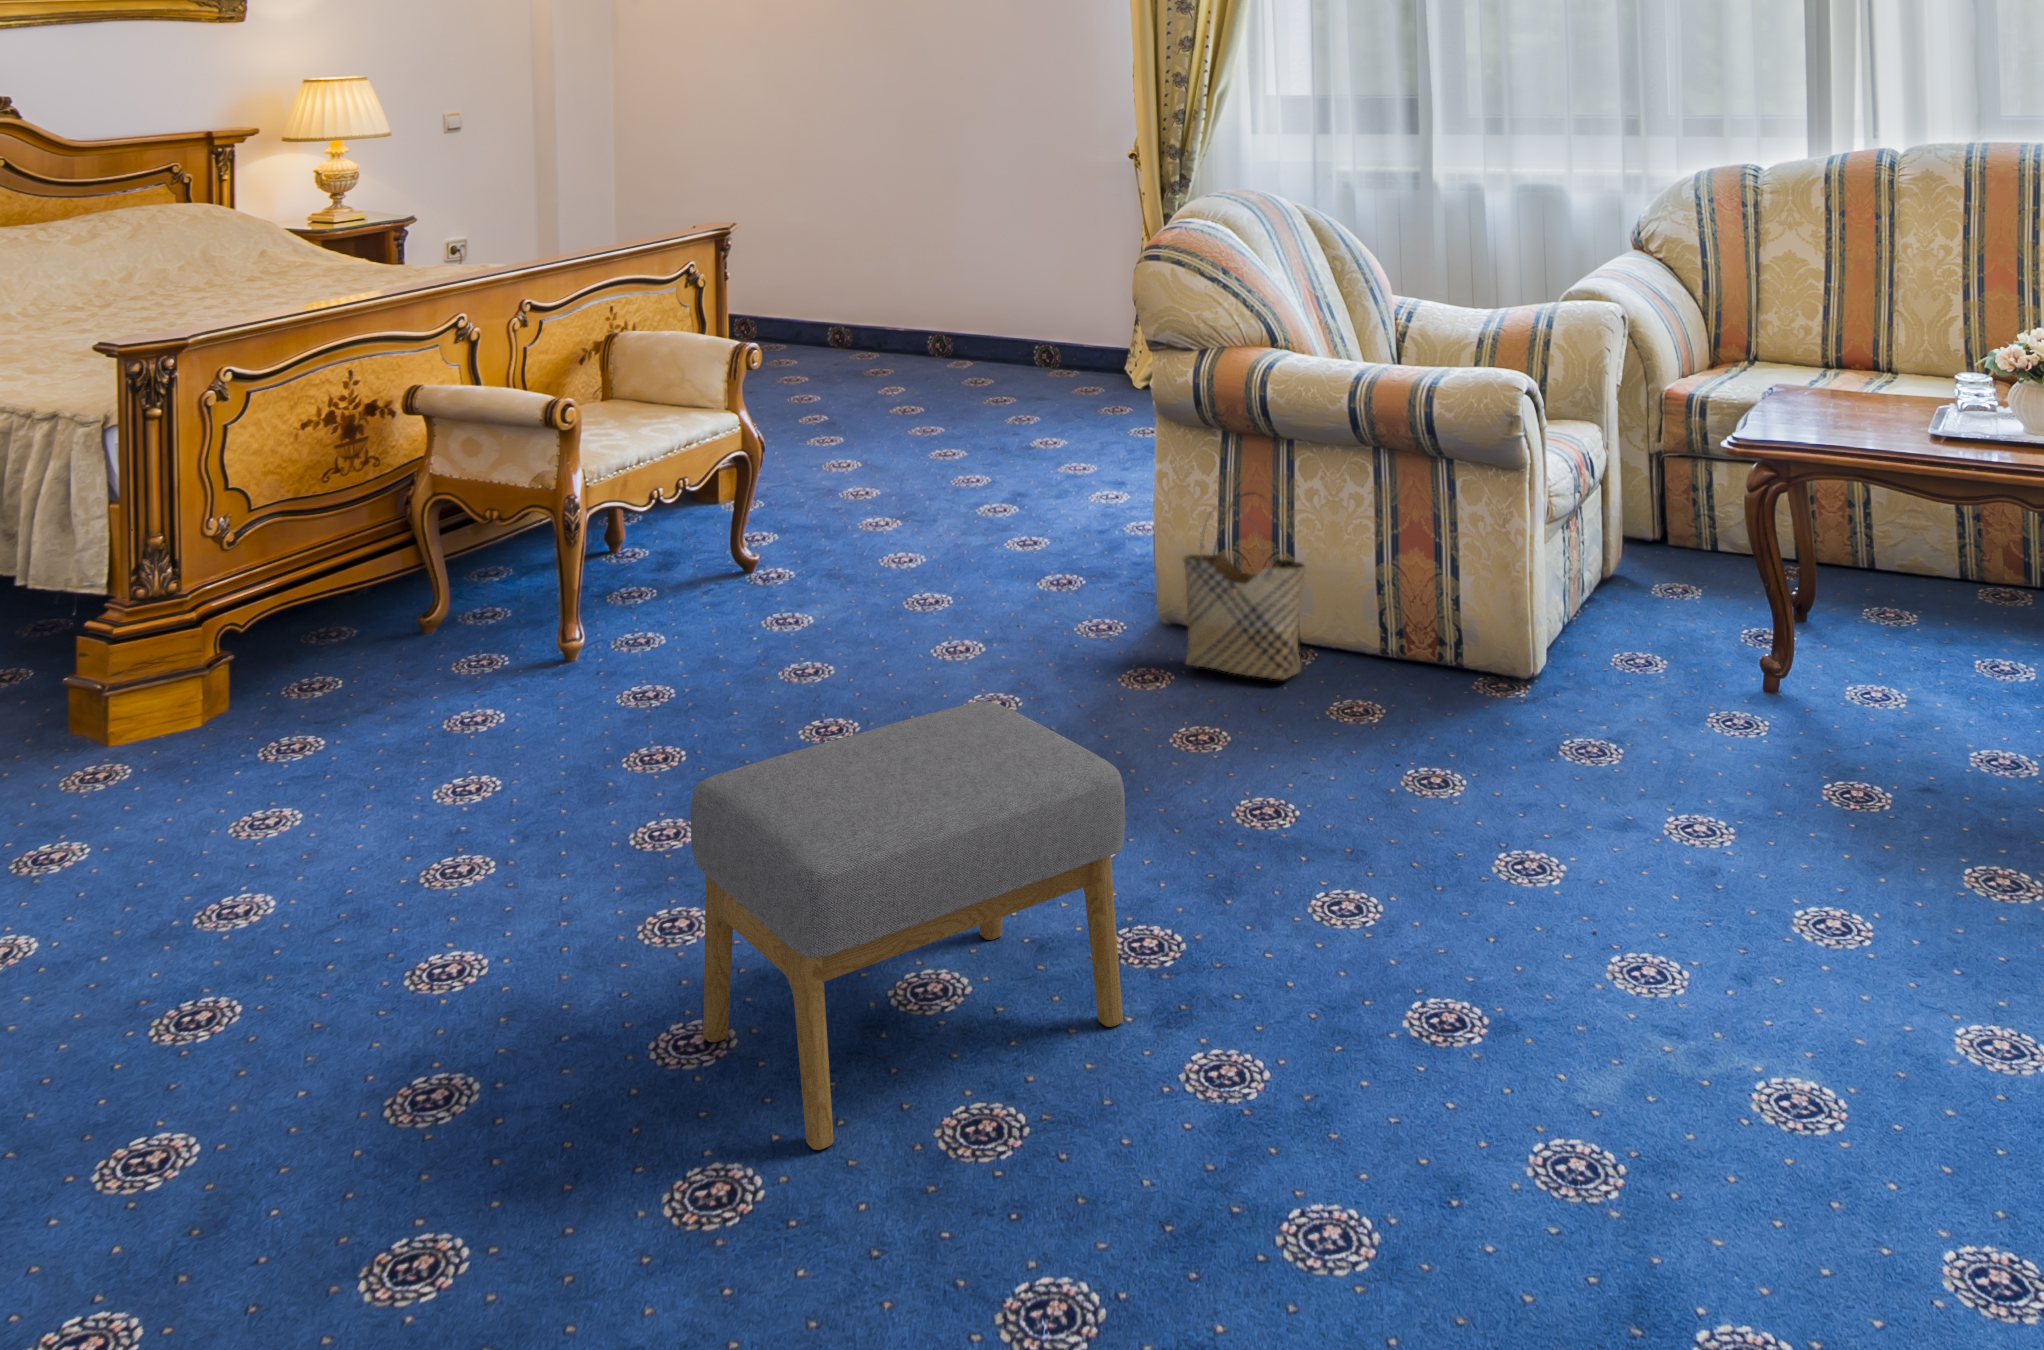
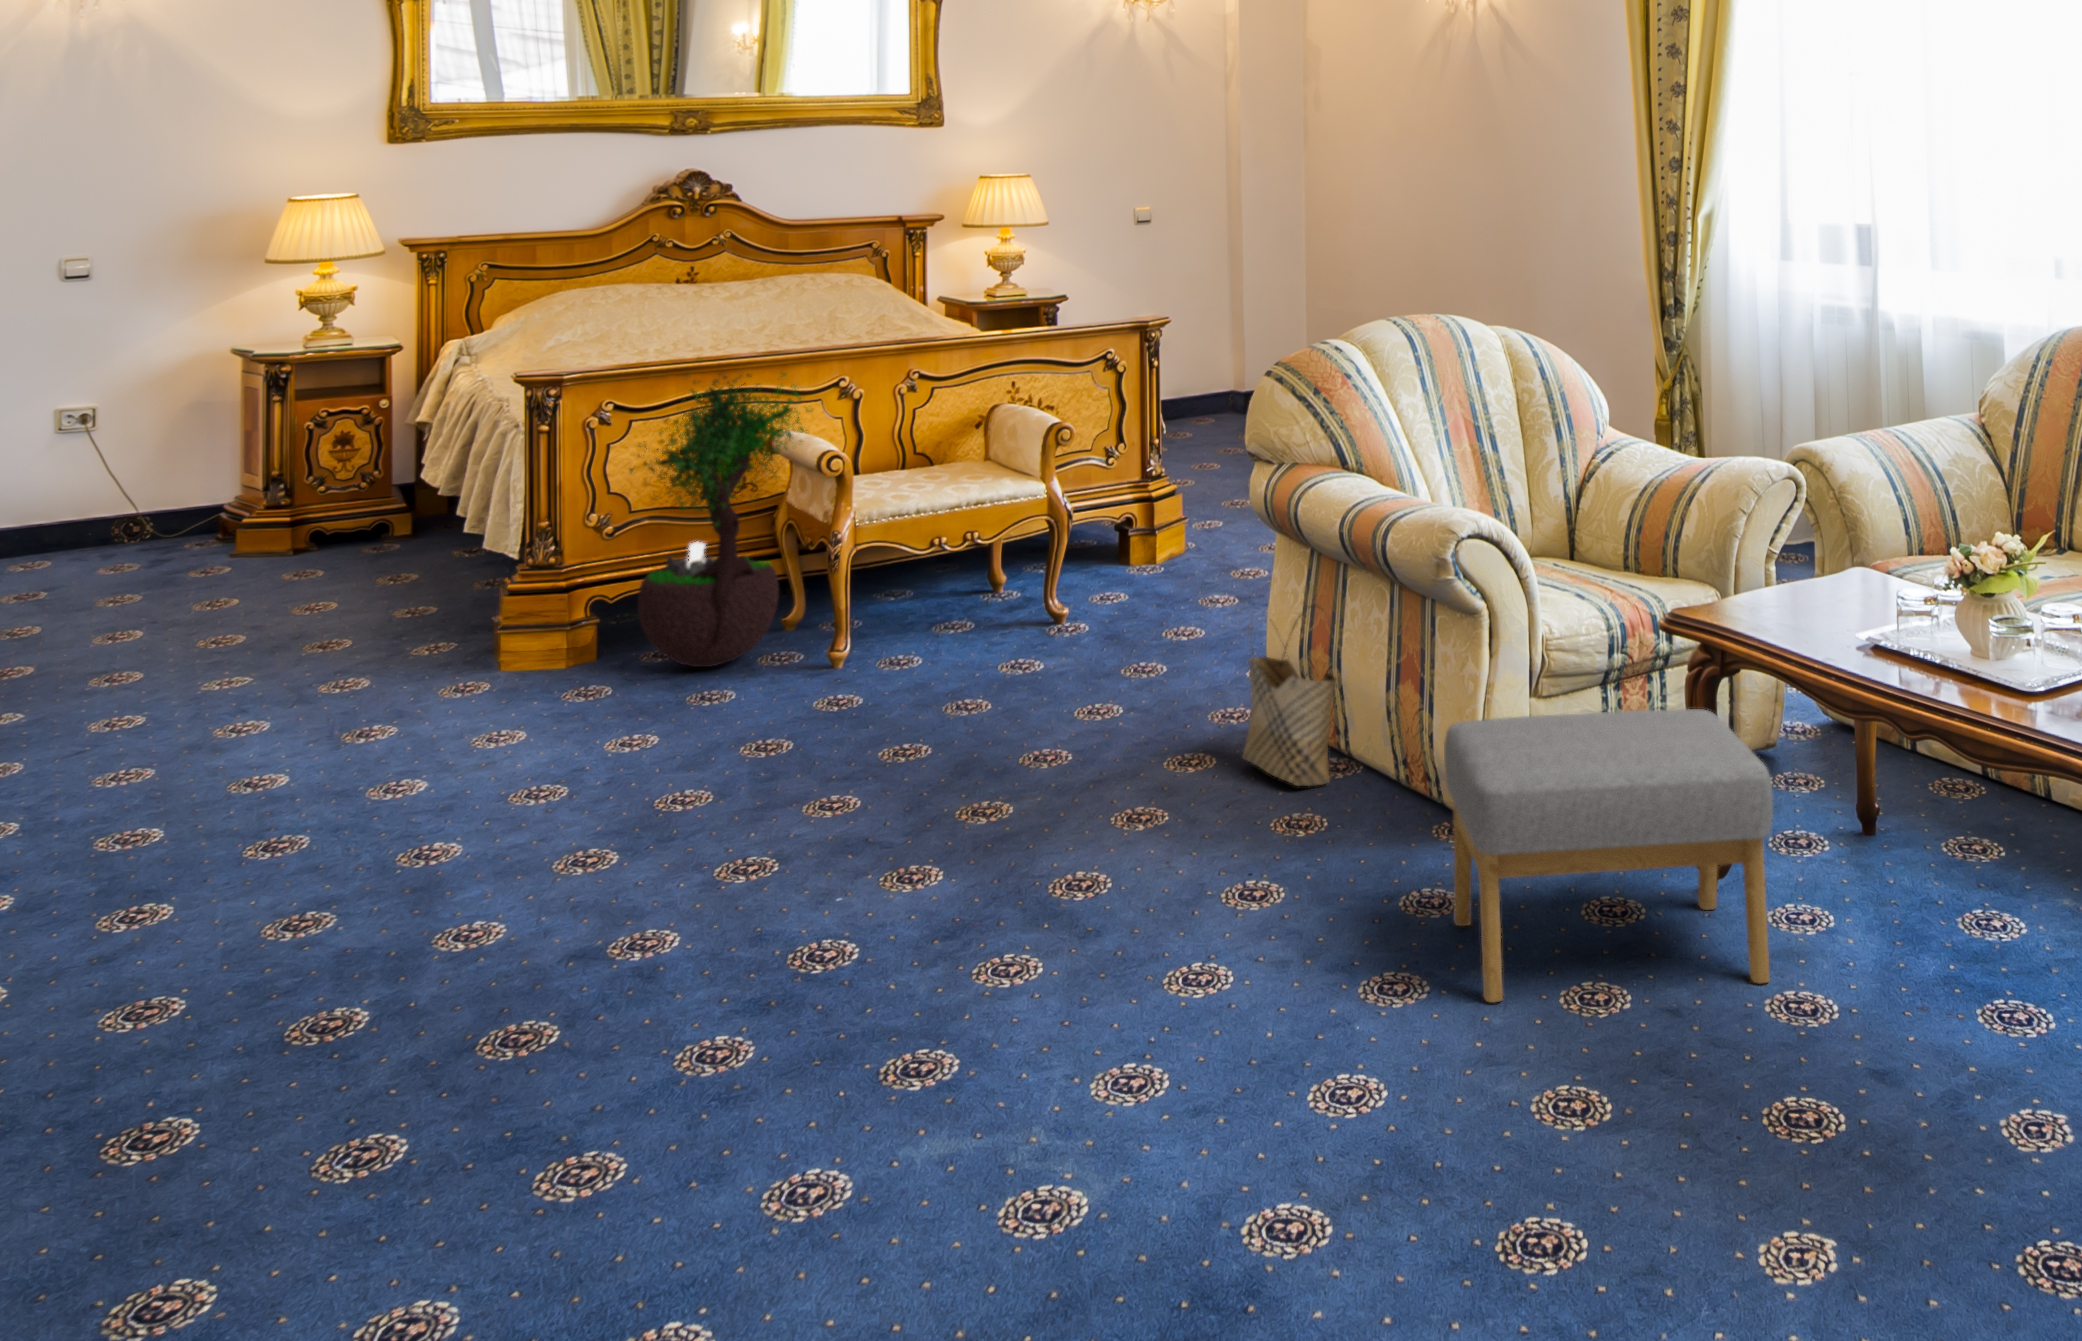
potted tree: none [288,299,519,687] -> present [630,373,811,667]
footstool: present [690,701,1125,1150] -> present [1444,709,1773,1003]

